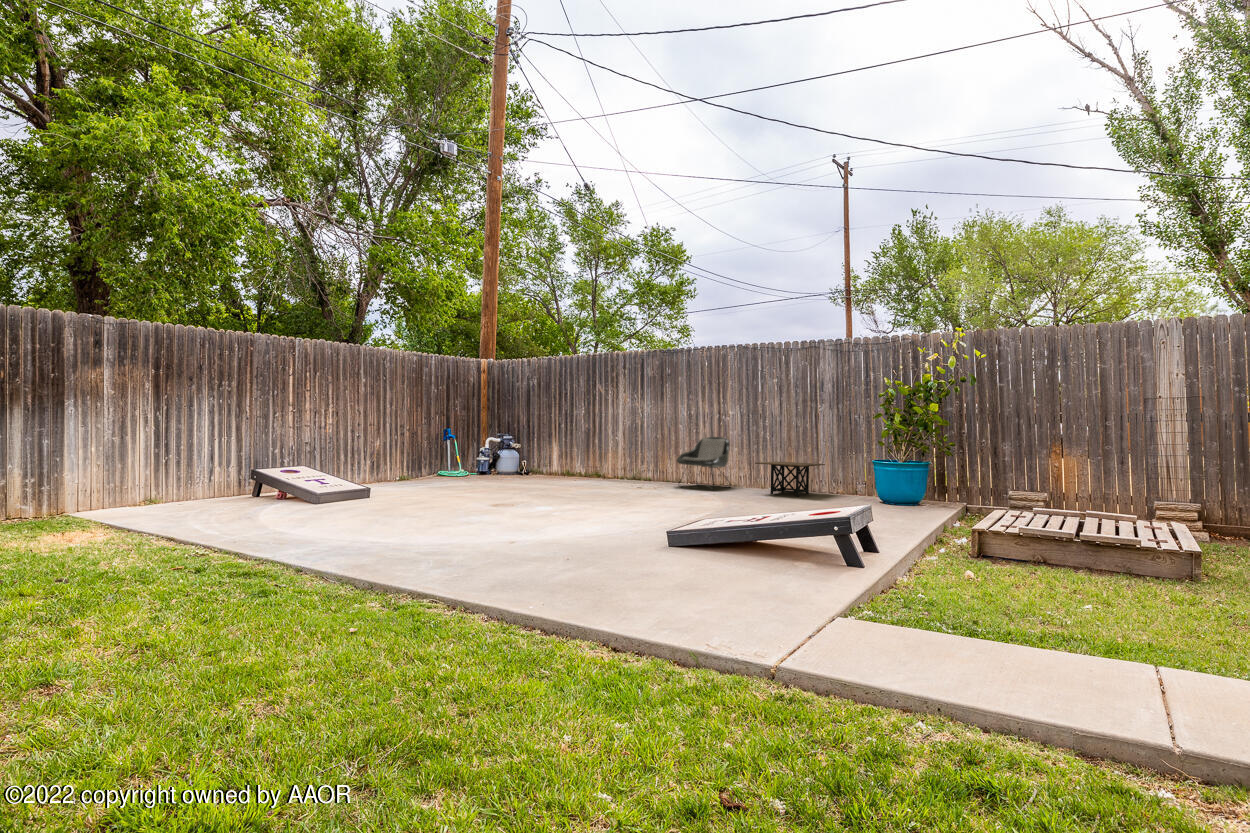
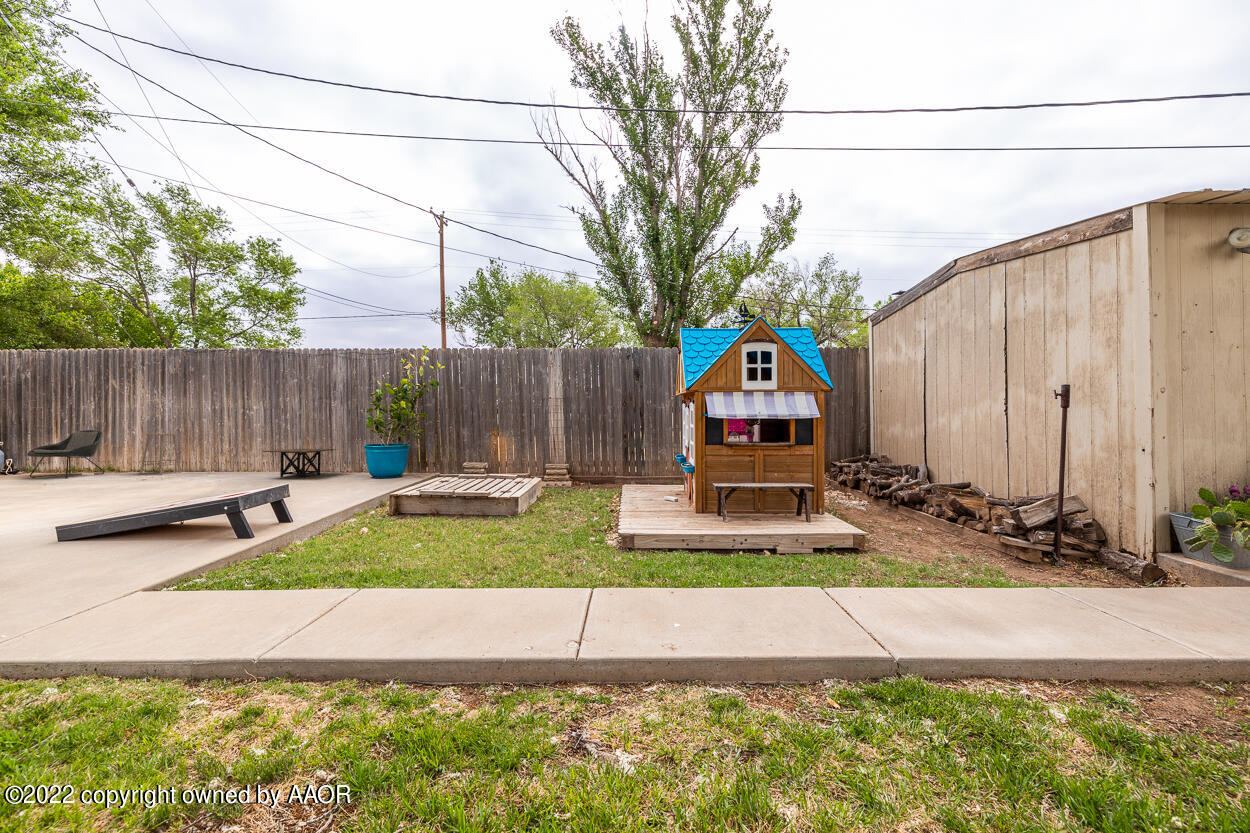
lounge chair: present [677,437,731,490] -> present [27,430,105,478]
stool: none [627,440,657,483] -> present [140,433,181,475]

